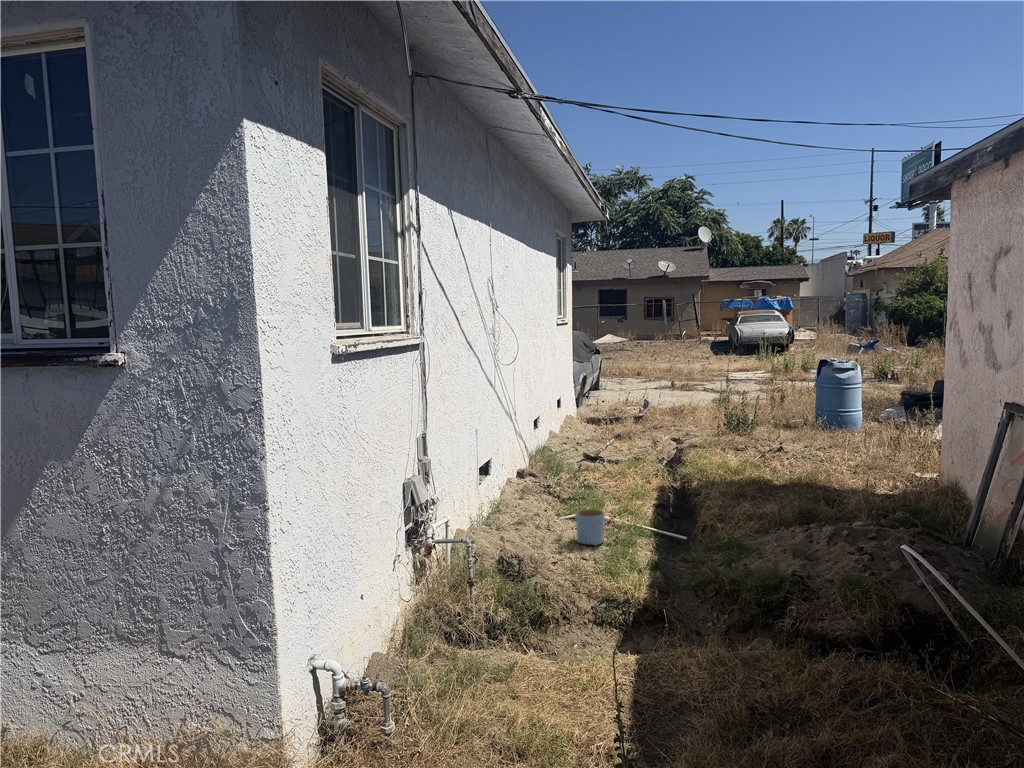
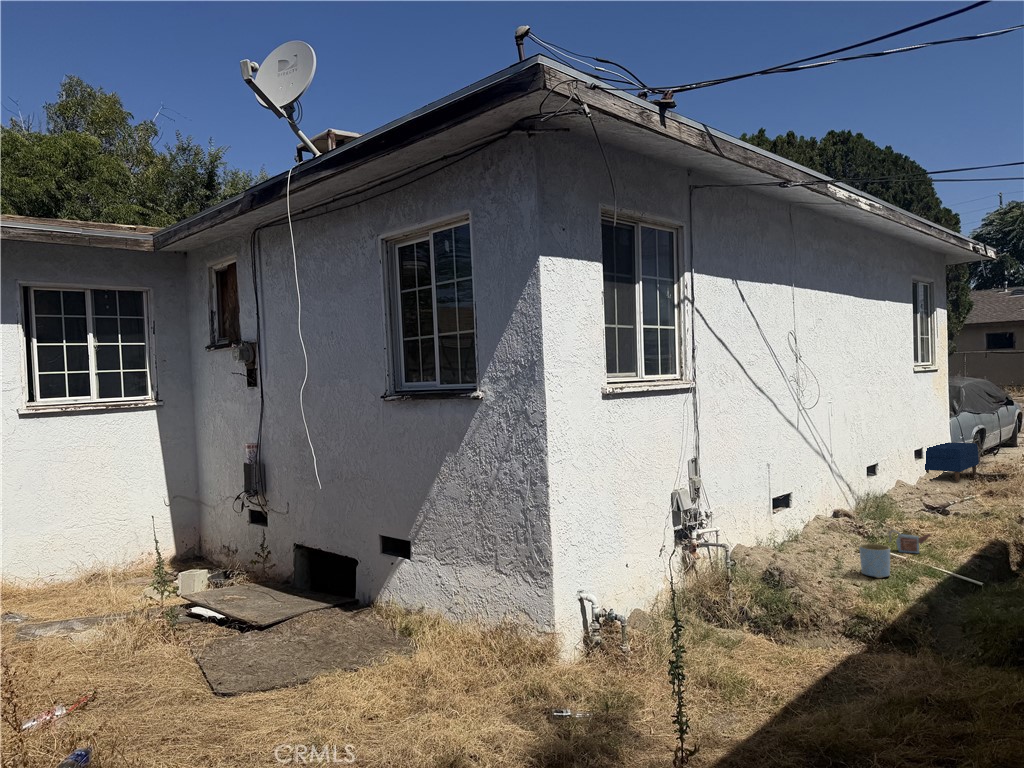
bench: none [563,392,602,429] -> present [925,442,979,482]
watering can: none [583,489,621,511] -> present [889,530,931,553]

